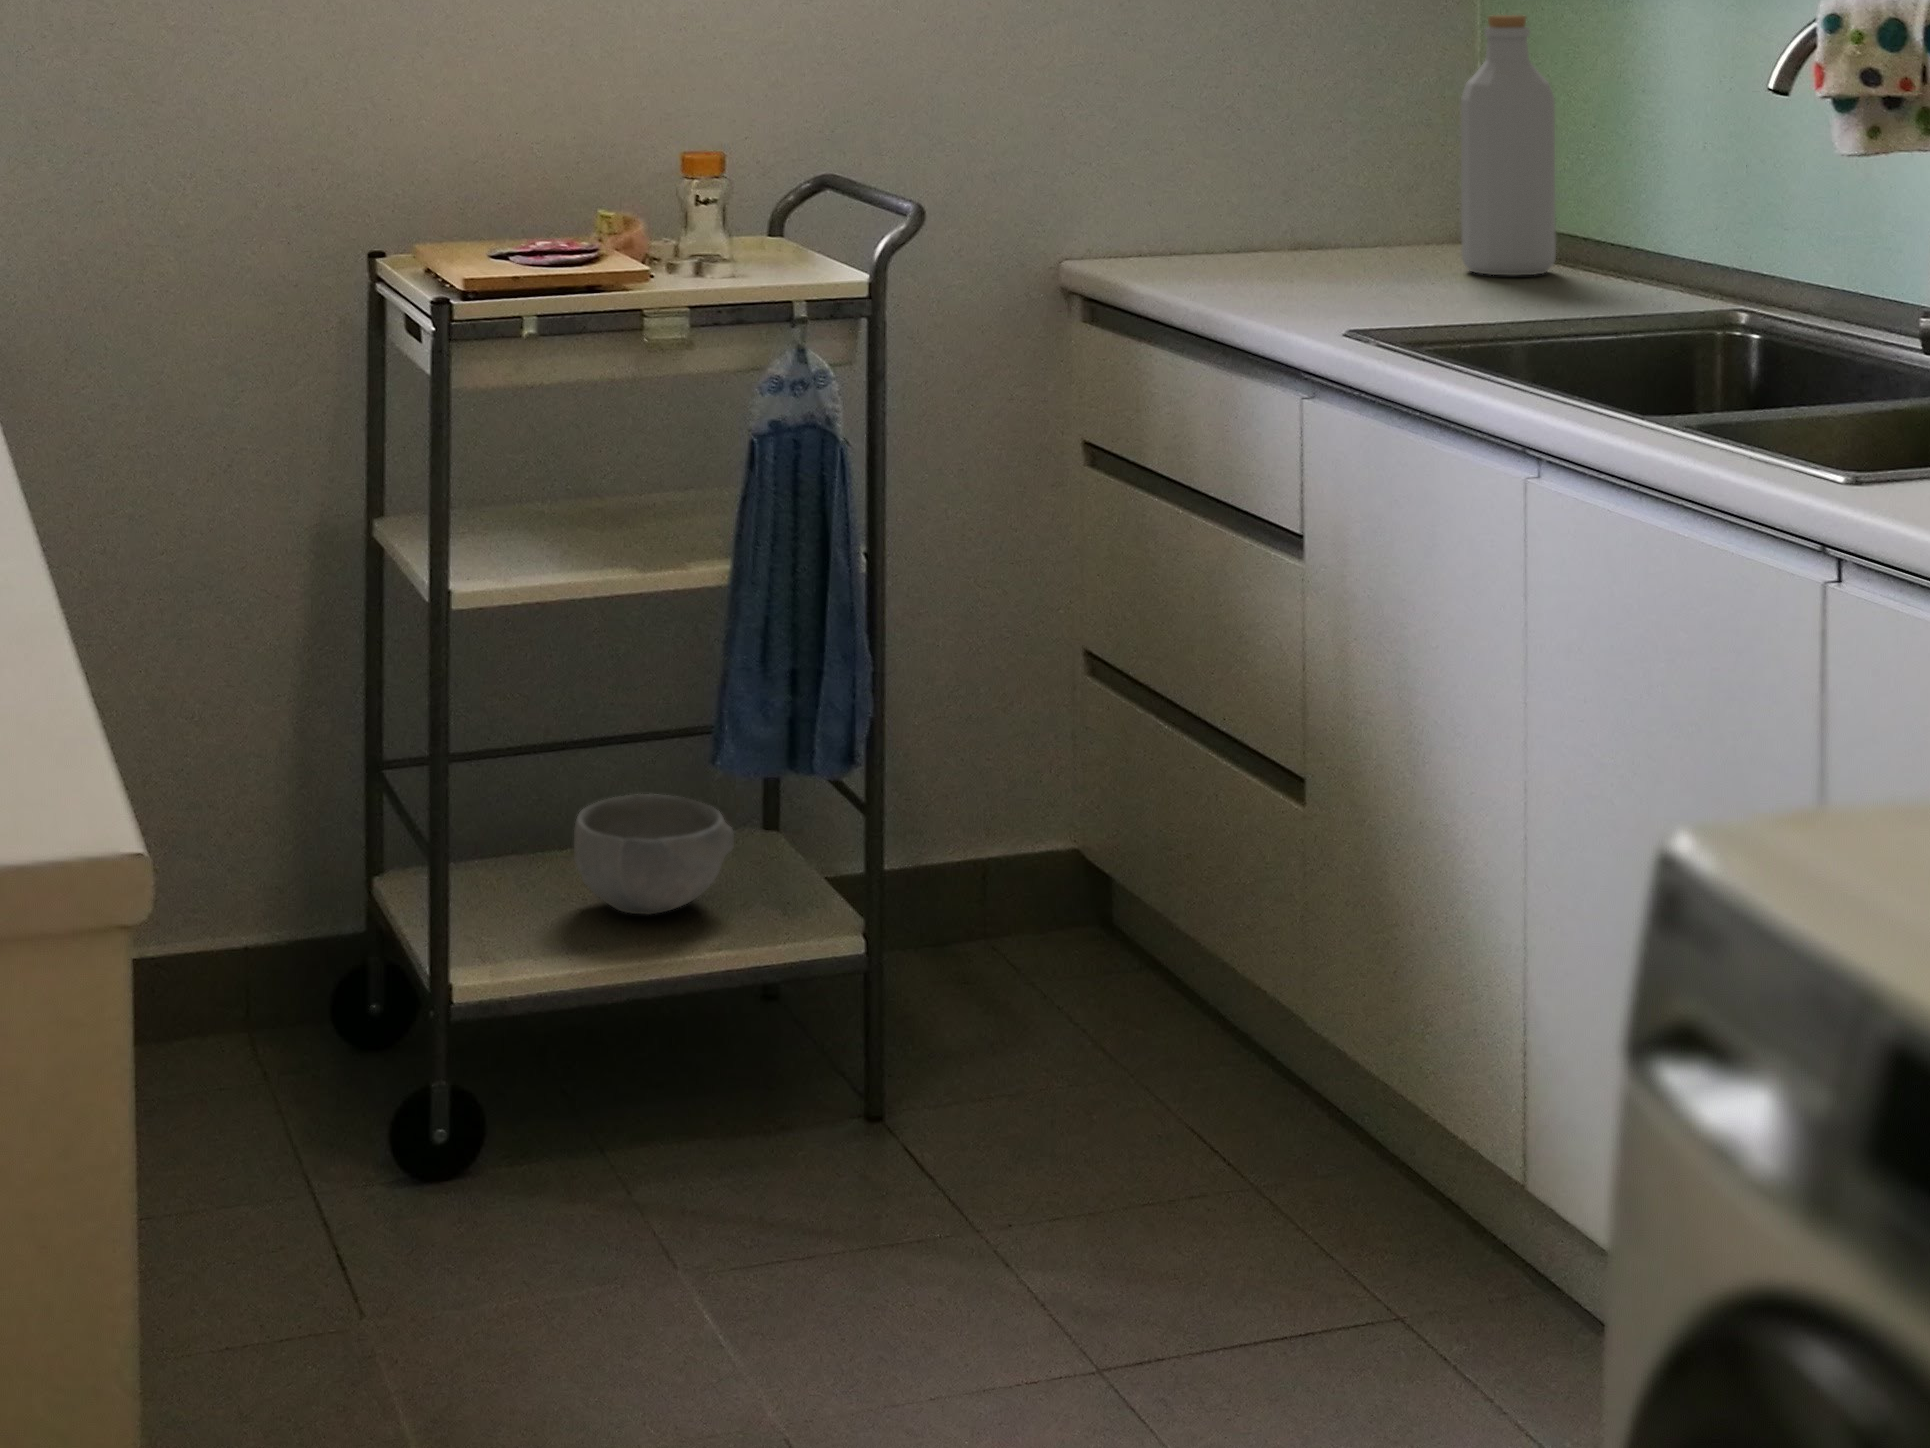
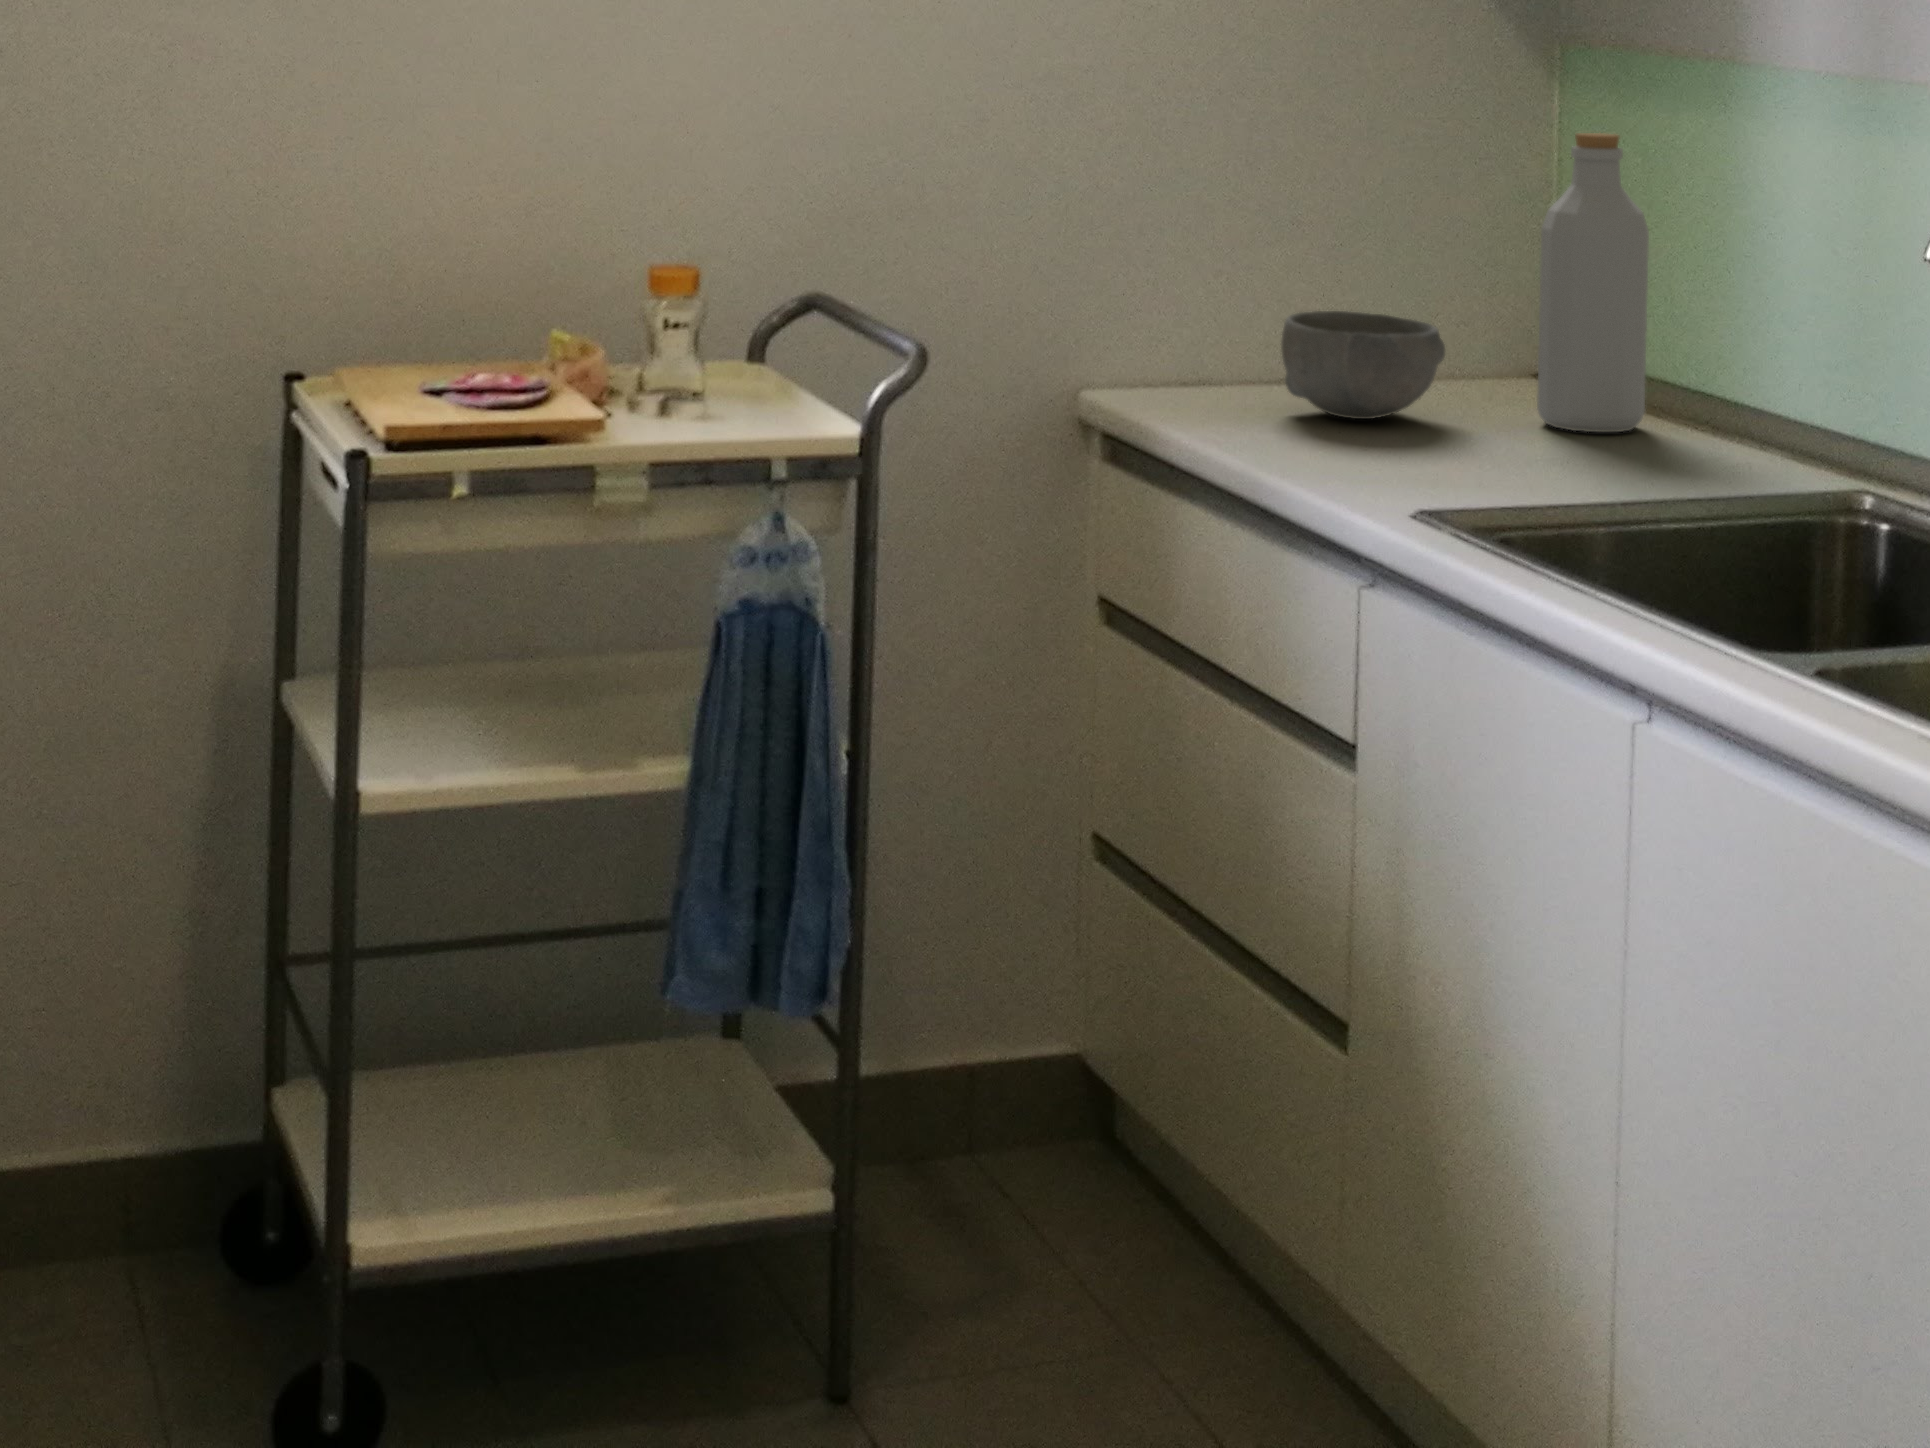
bowl: present [574,794,734,914] -> present [1281,311,1445,419]

